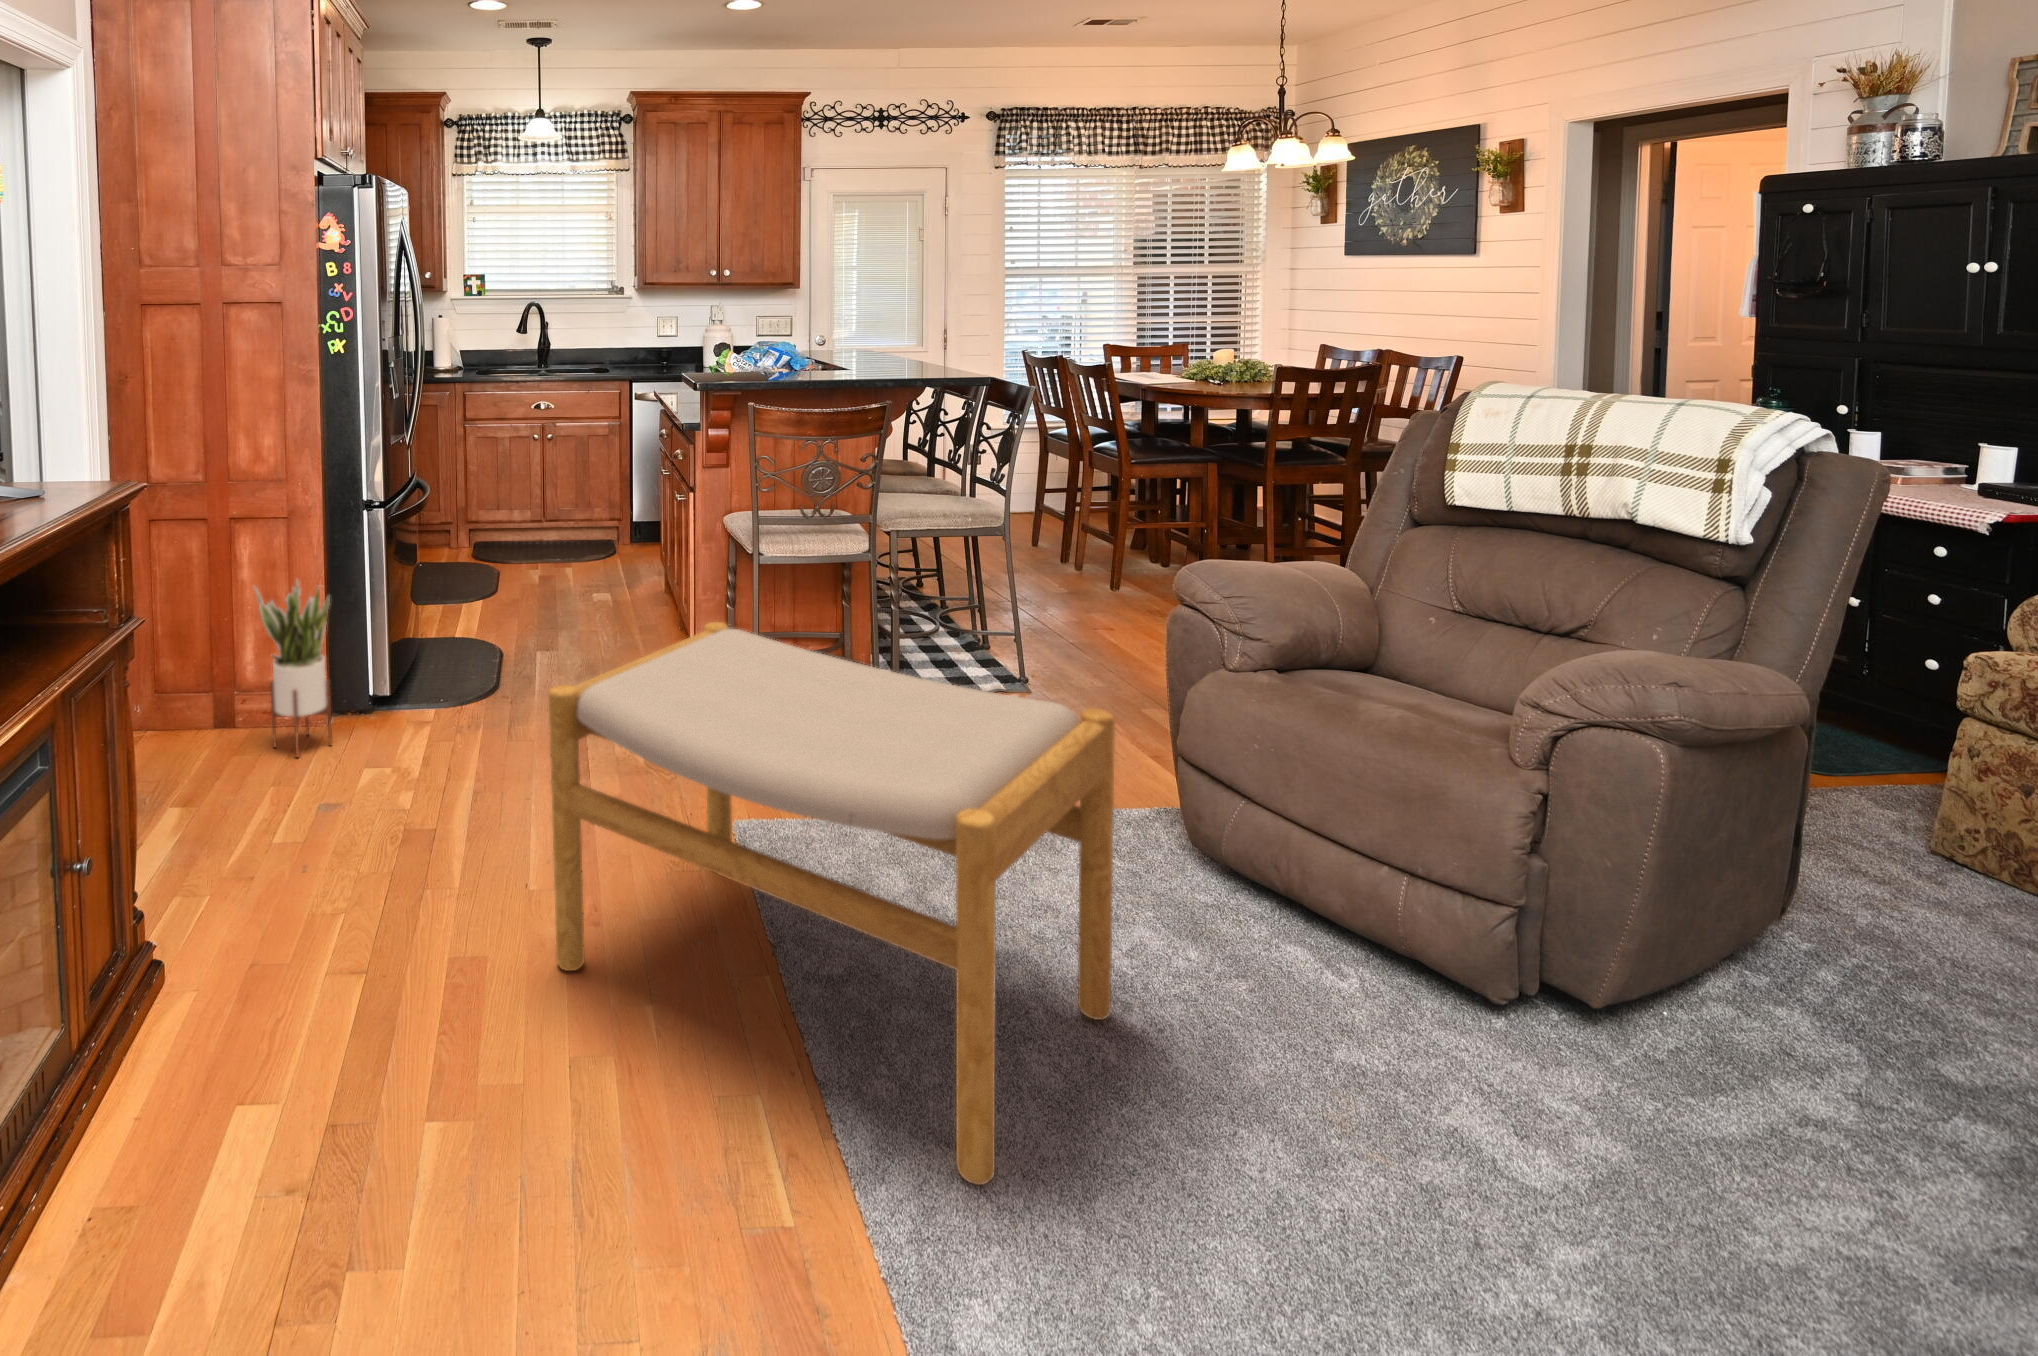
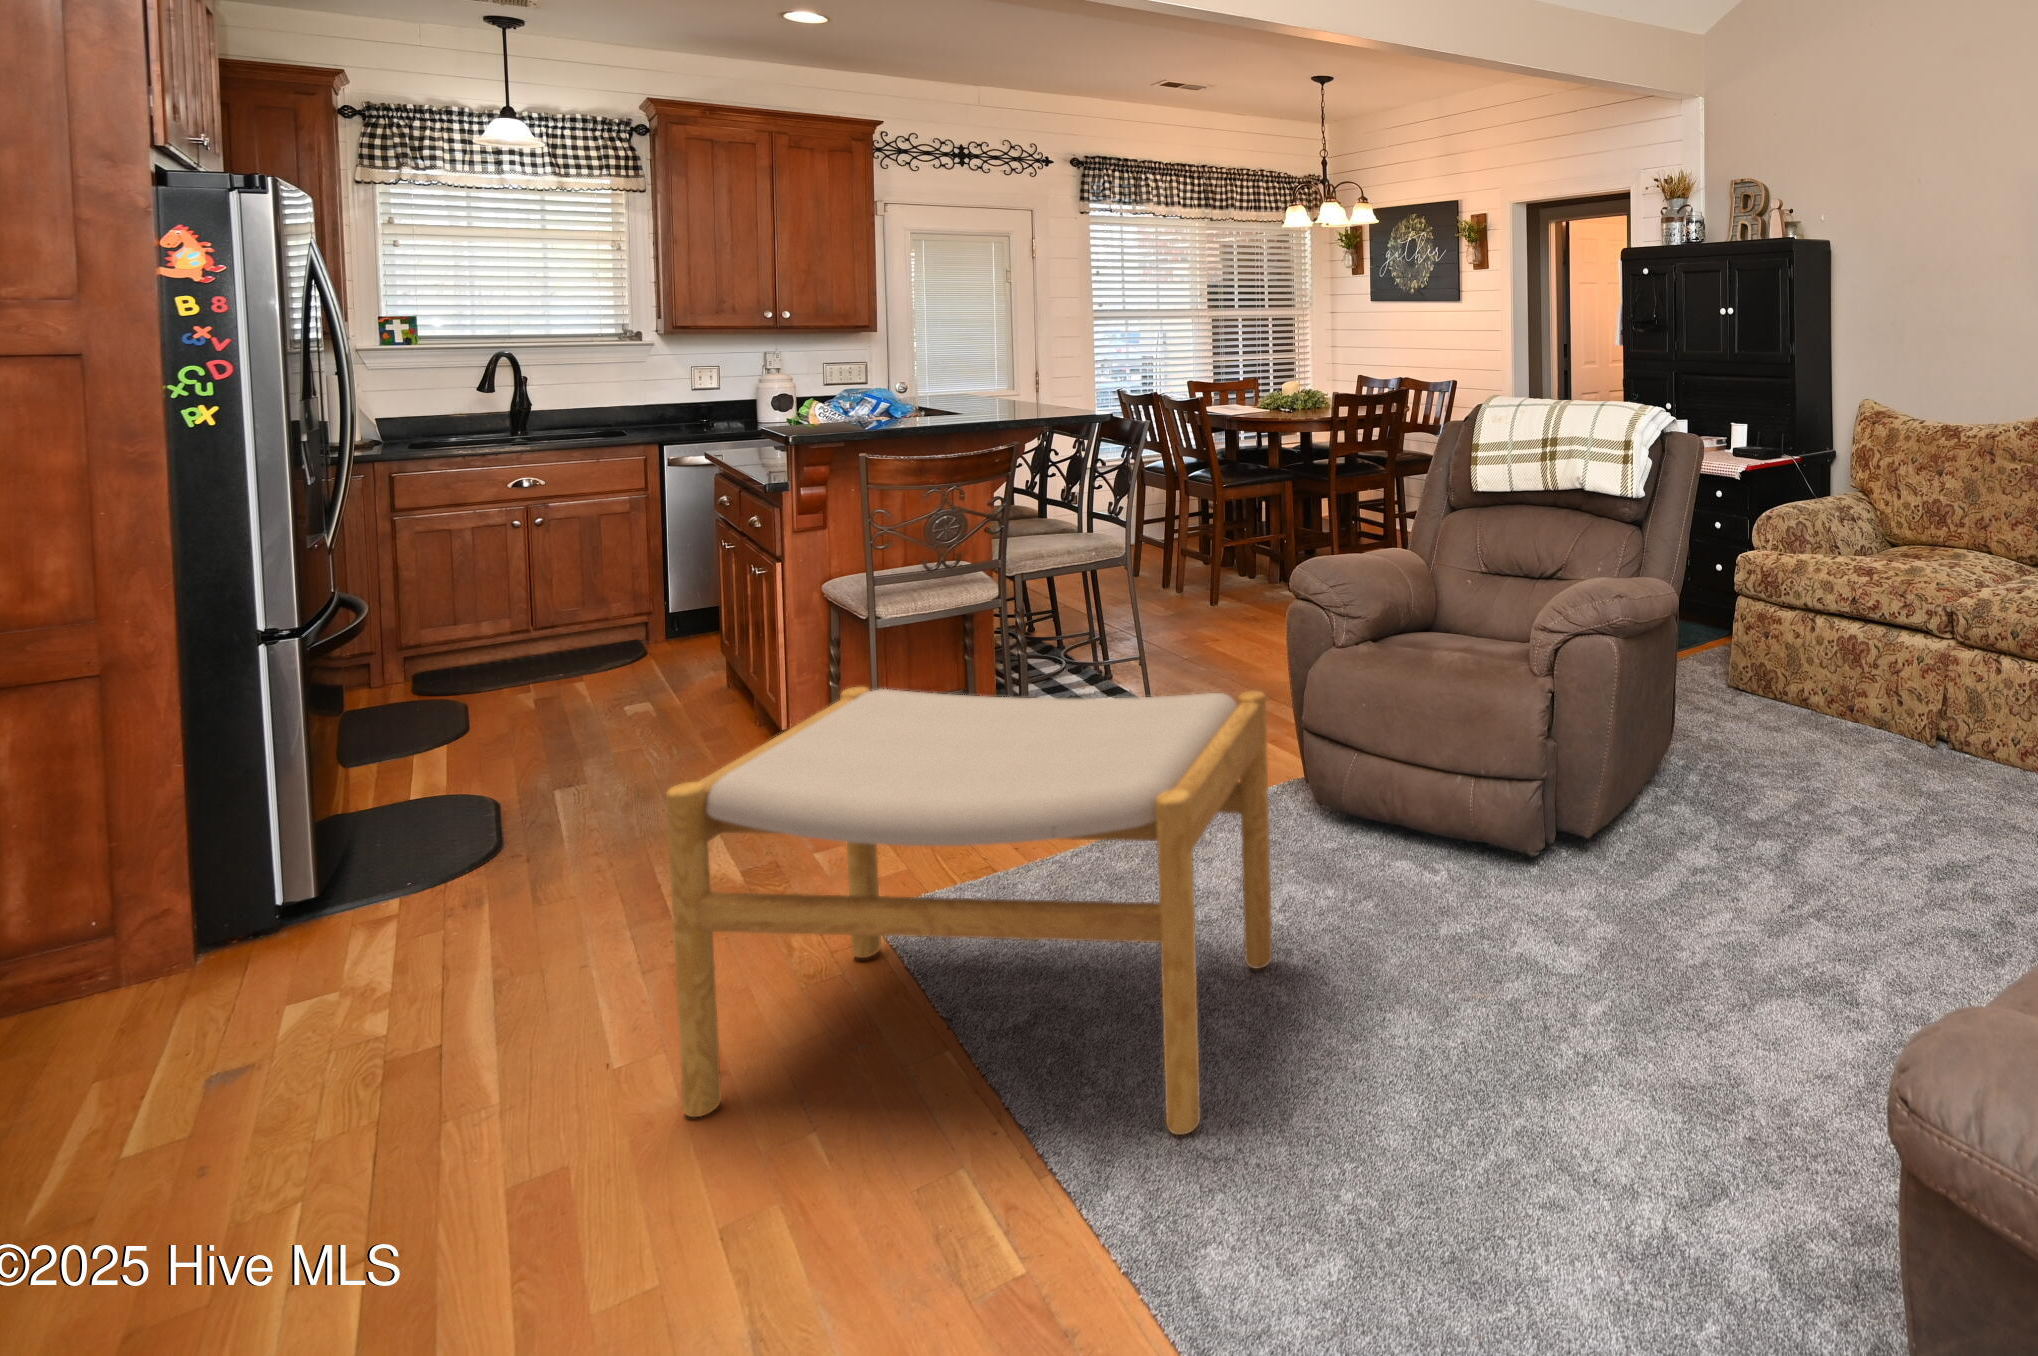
potted plant: present [255,580,332,757] -> none [68,751,229,1011]

